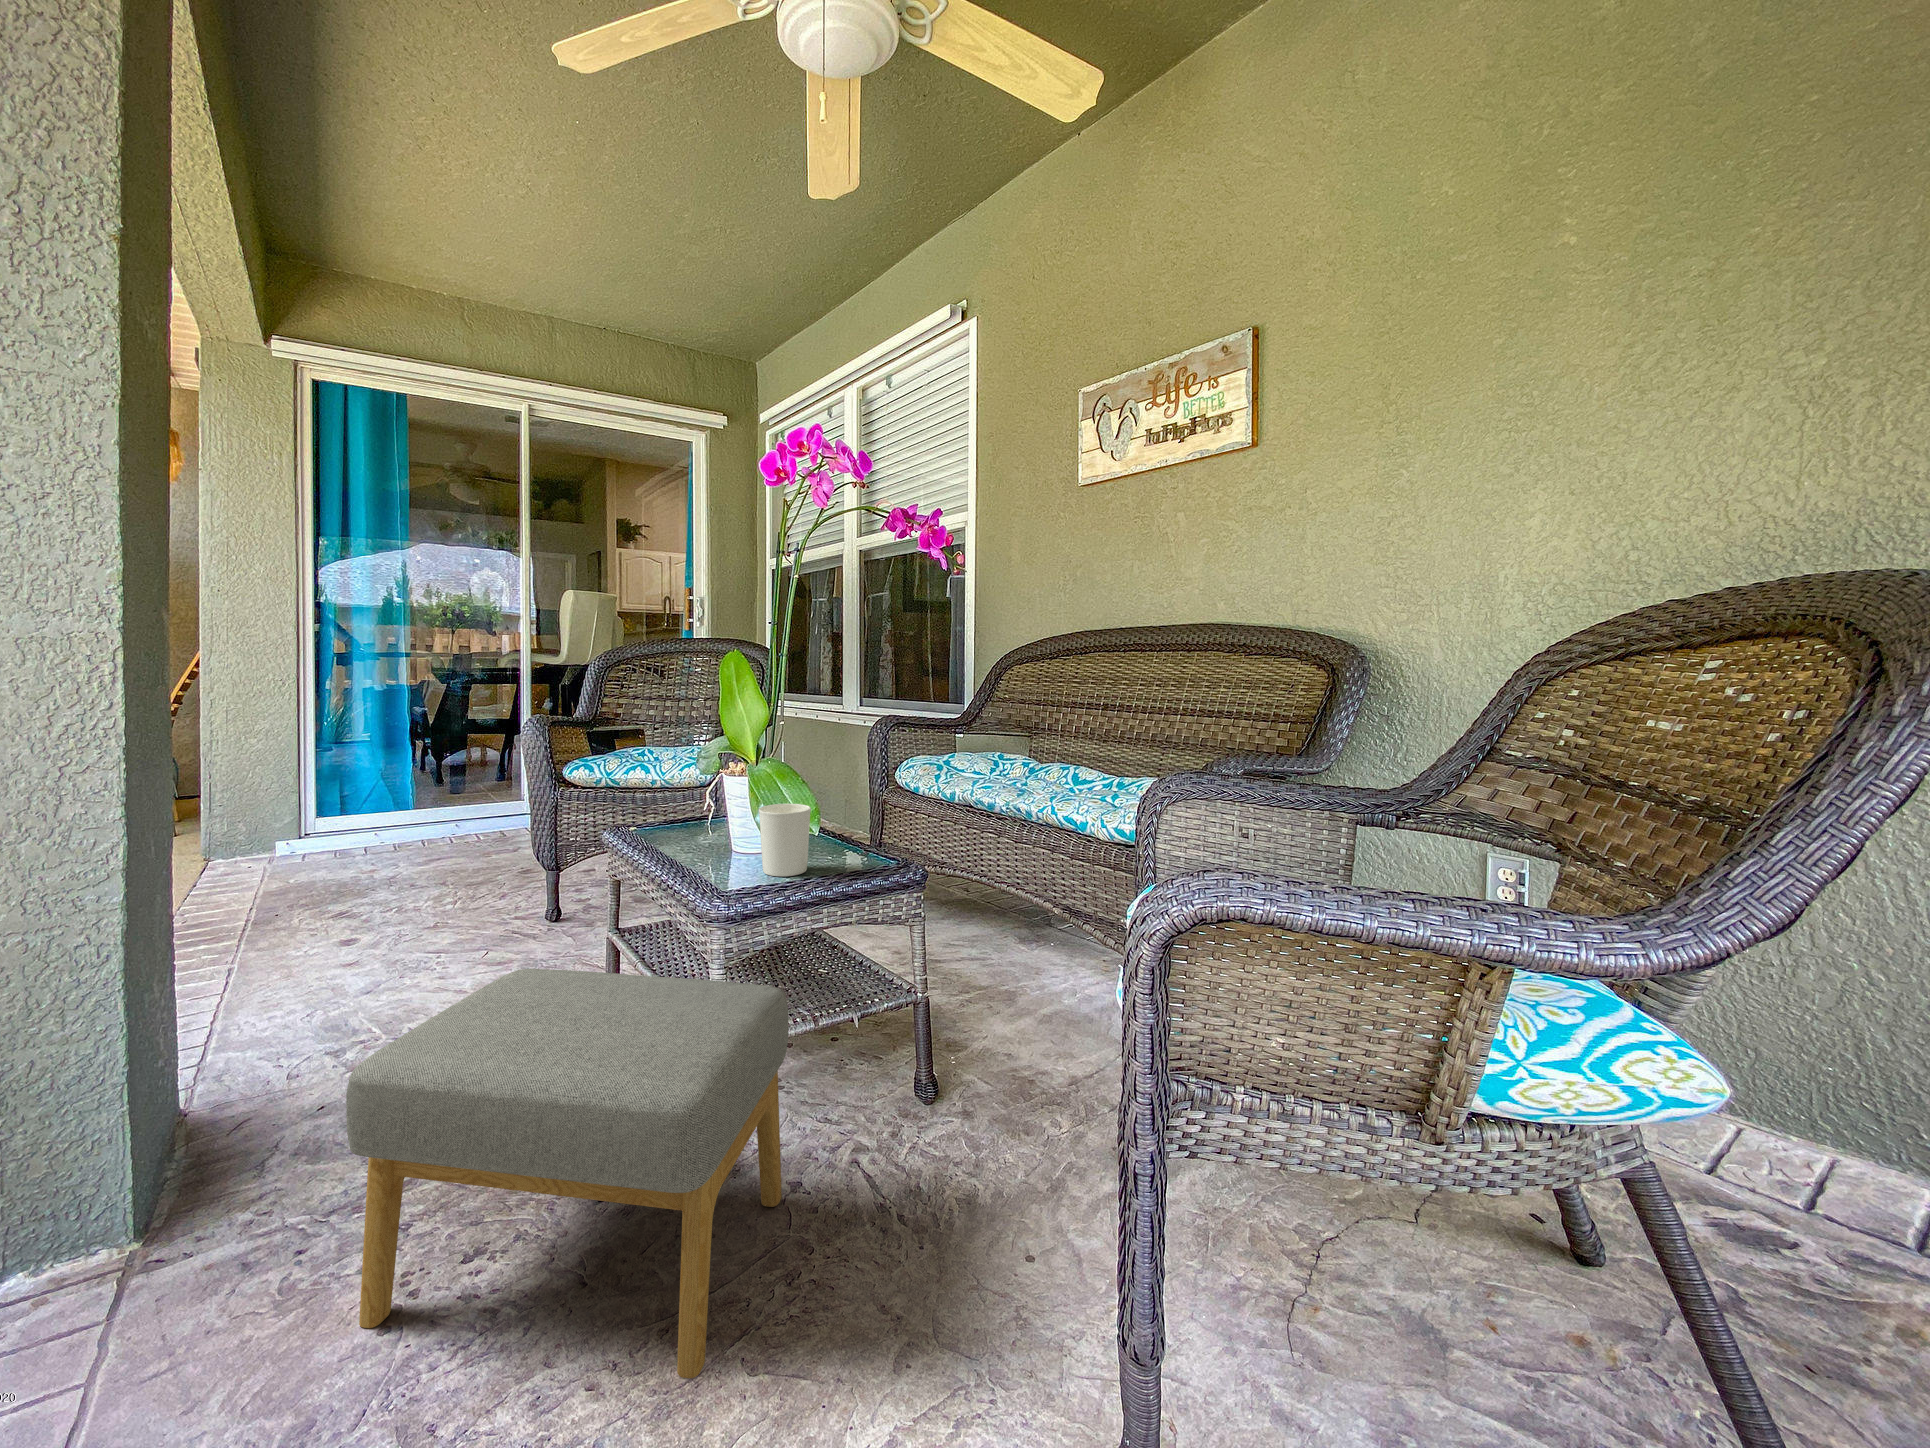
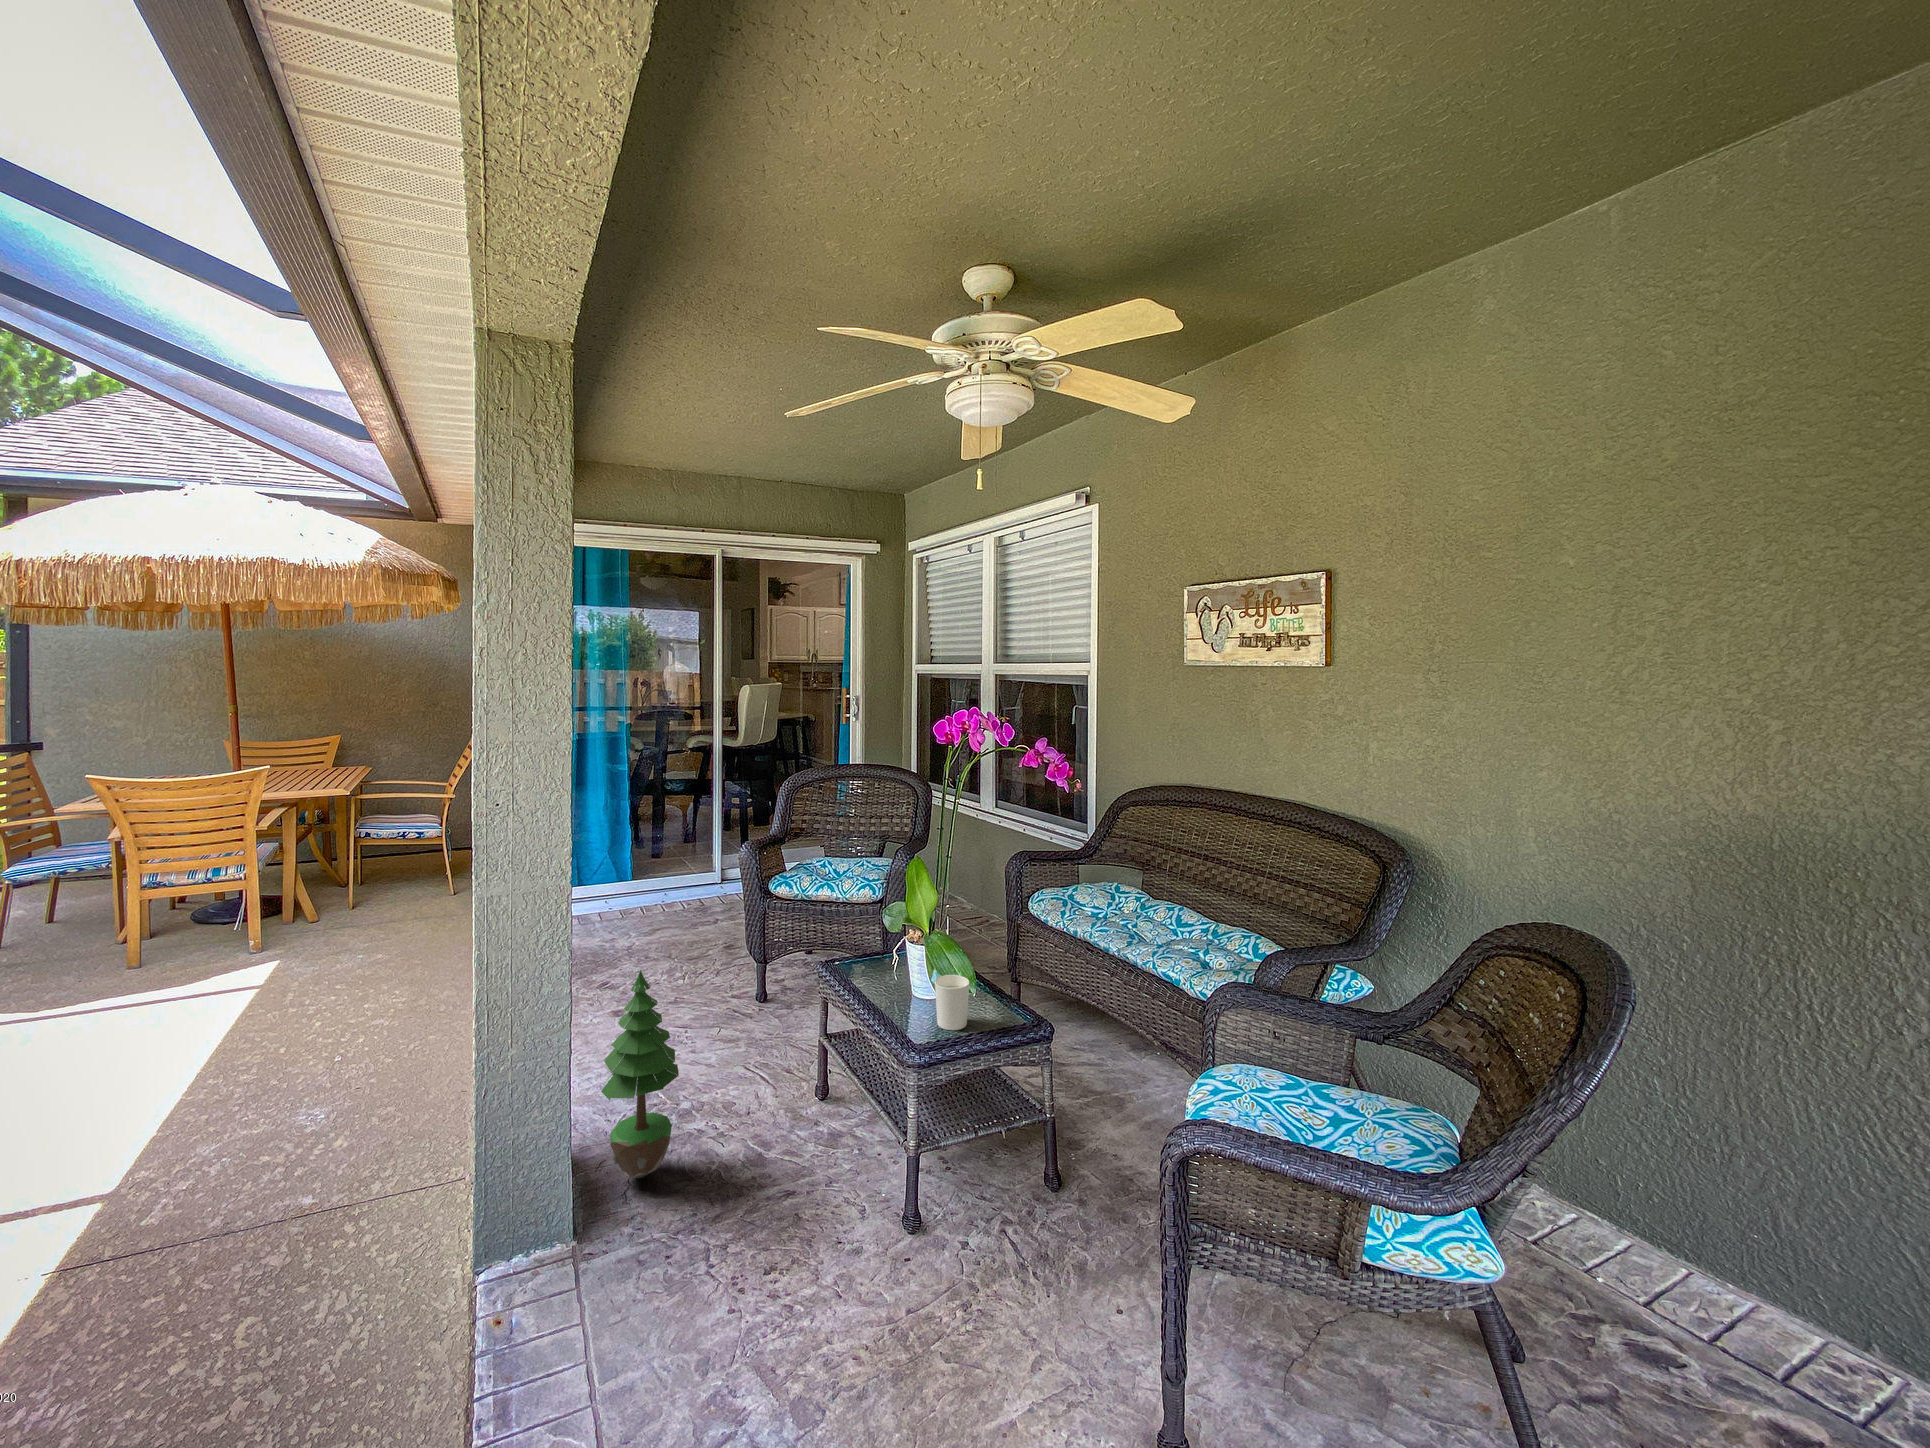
potted tree: none [201,808,354,1141] -> present [601,970,679,1178]
footstool: present [346,969,788,1379] -> none [719,1087,960,1359]

